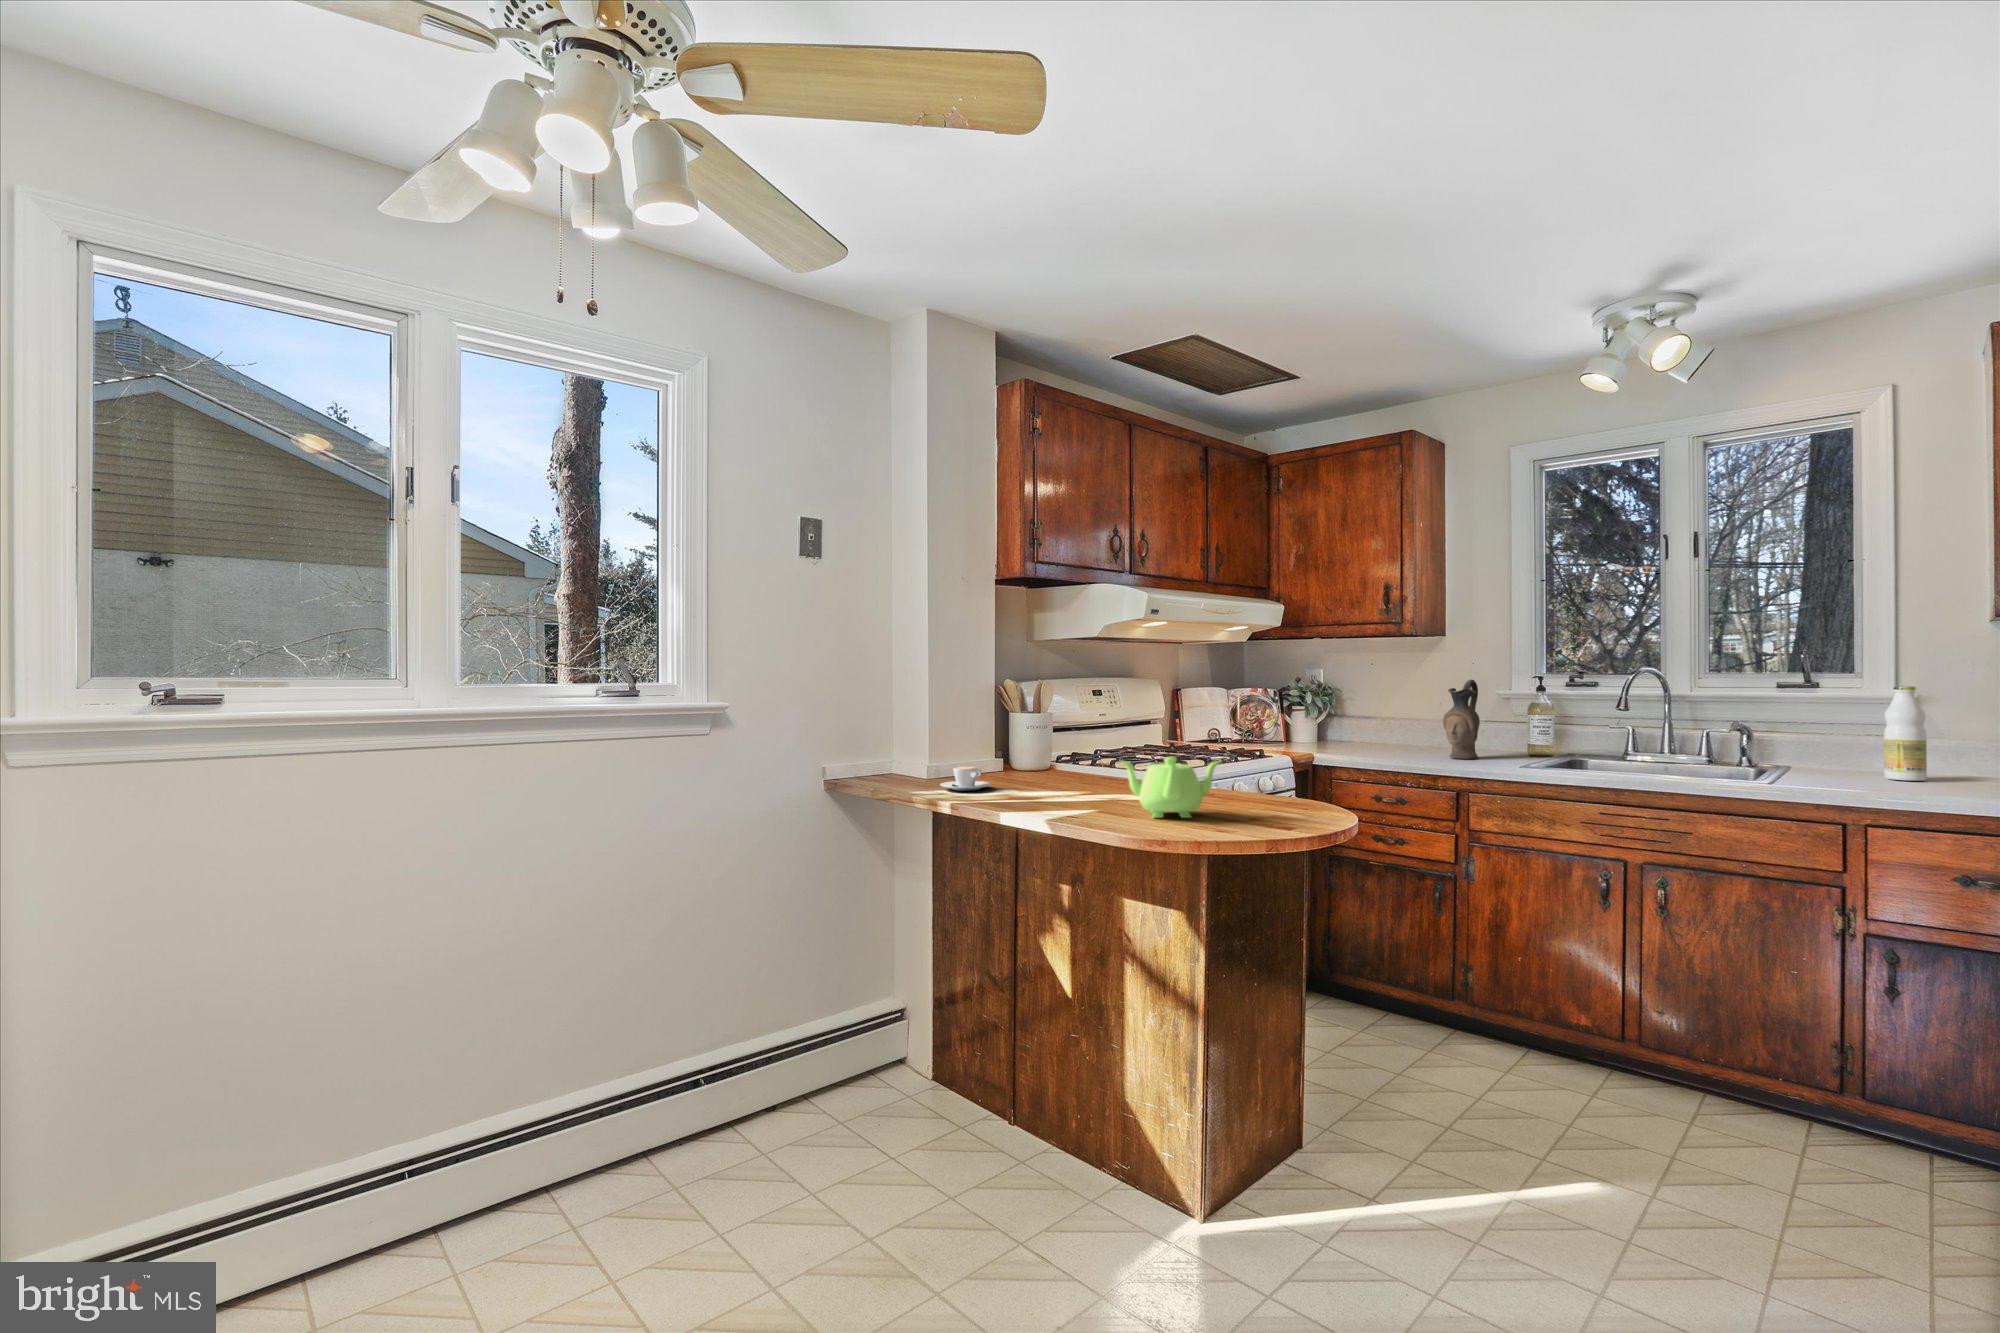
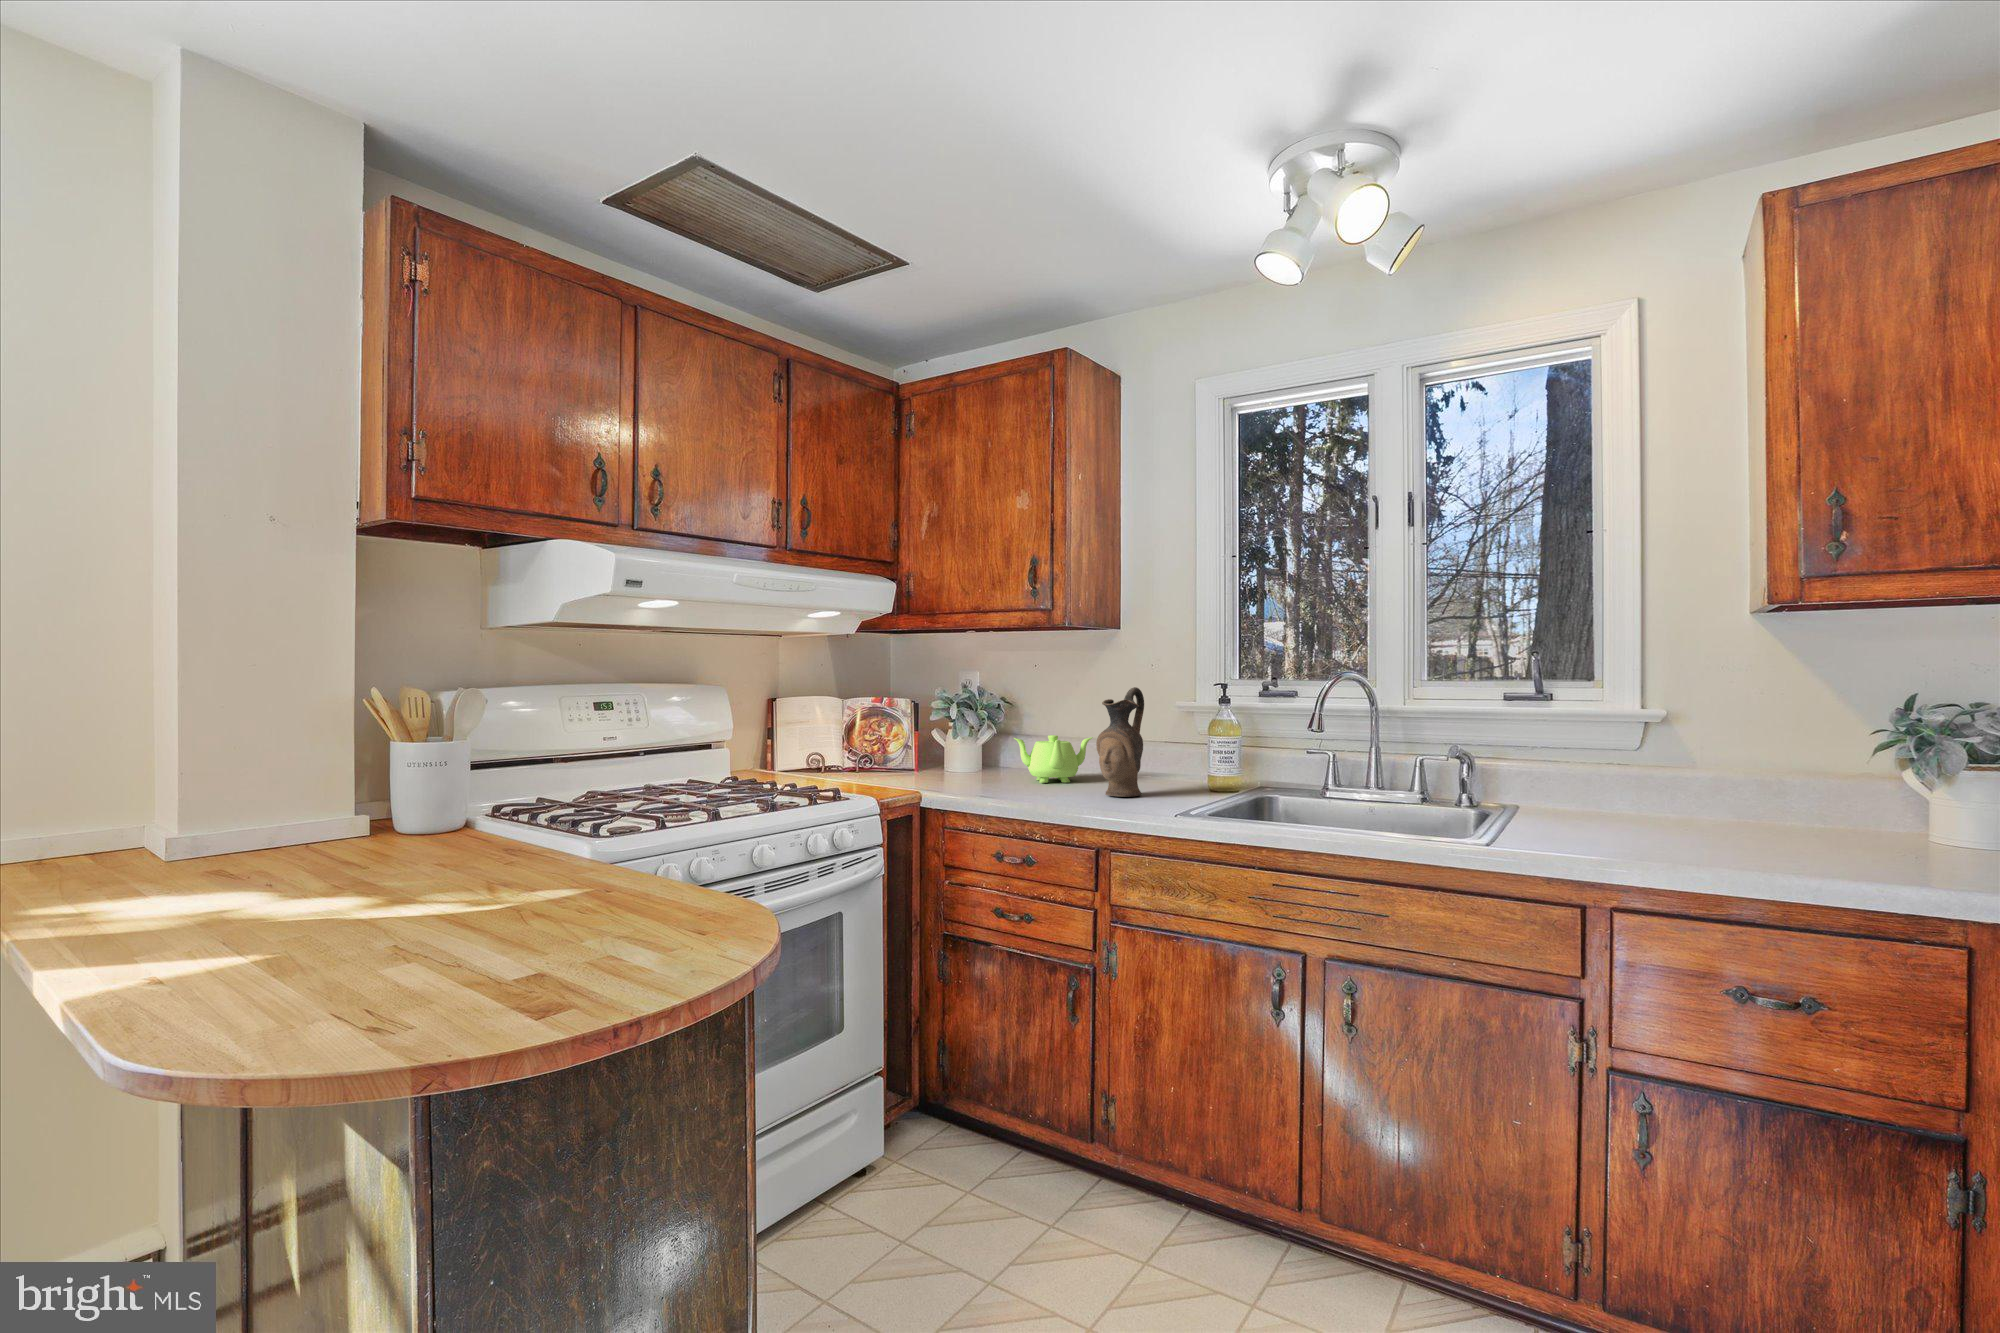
bottle: present [1884,686,1927,781] -> none [1630,699,1682,831]
teapot: present [1122,757,1219,818] -> present [1014,735,1093,783]
coffee cup: present [940,767,991,791] -> none [81,854,208,903]

